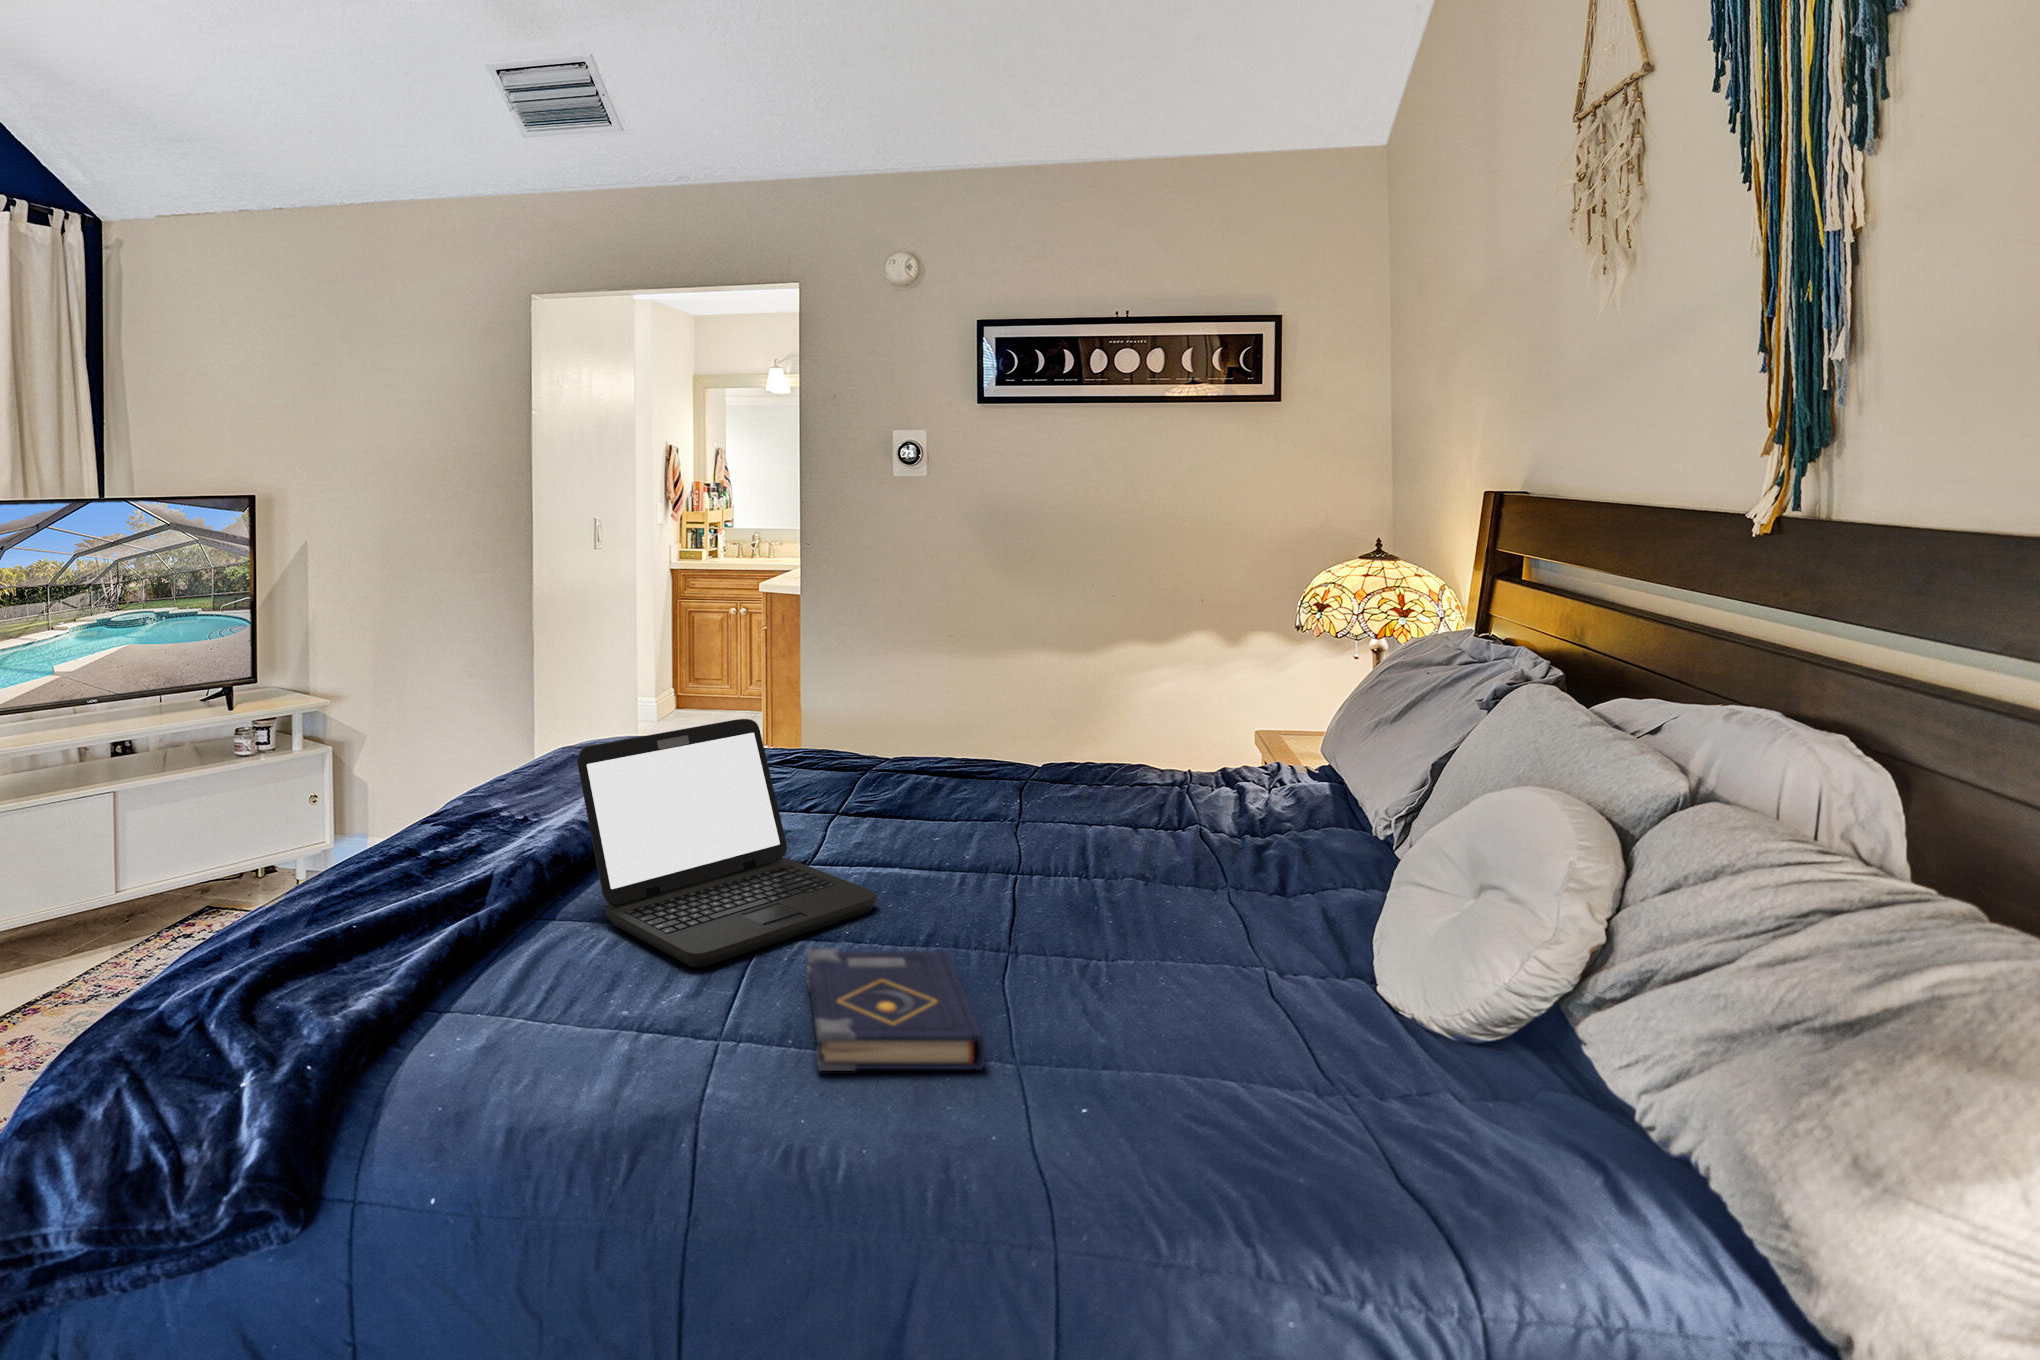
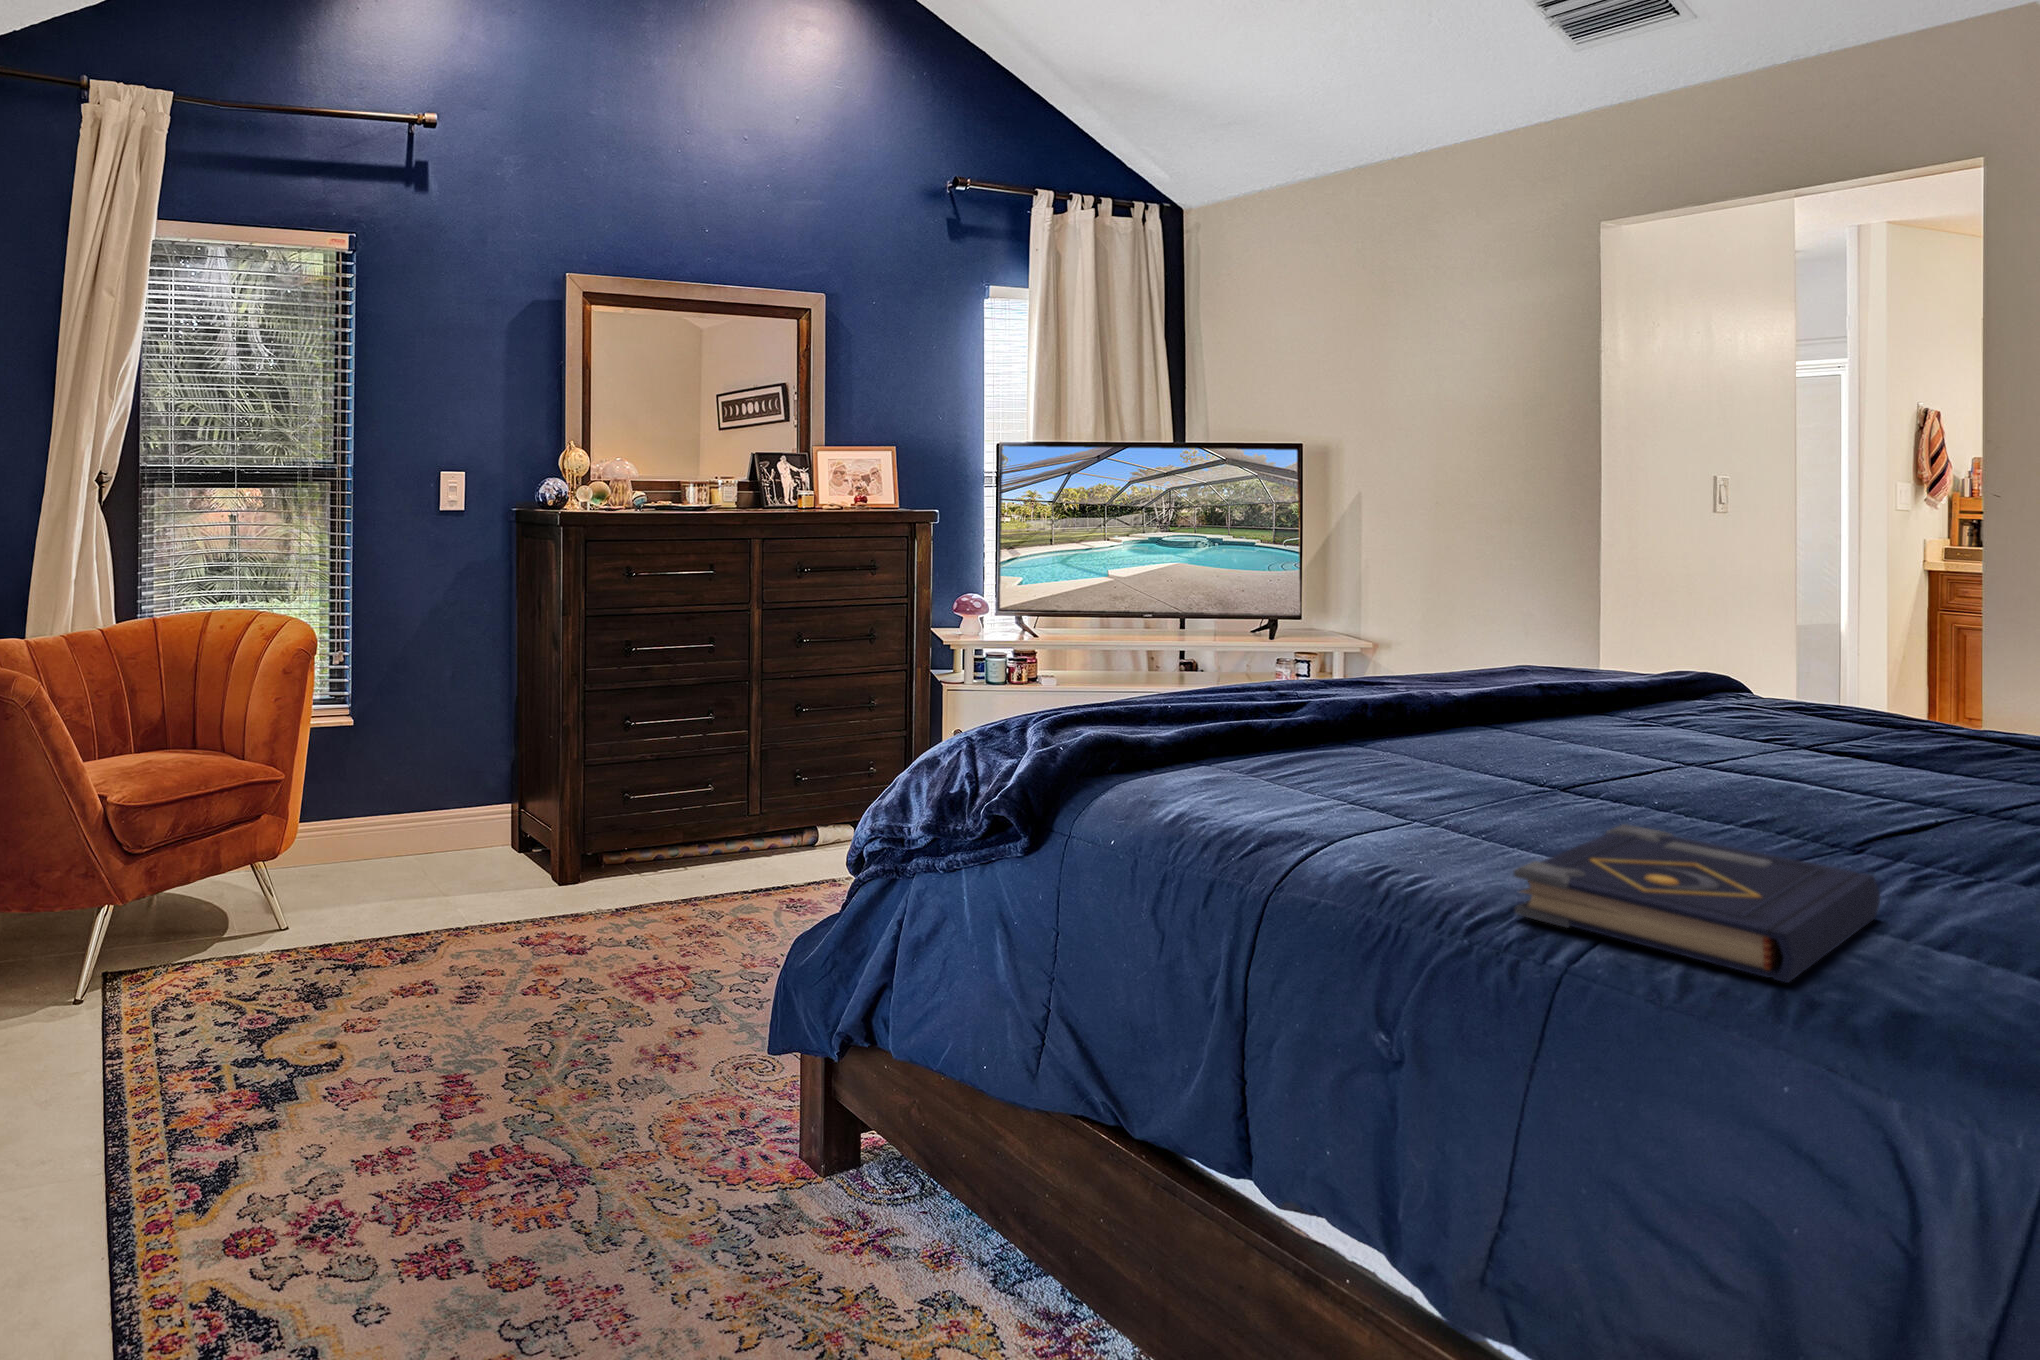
laptop: present [577,719,878,968] -> none [1395,587,1858,847]

